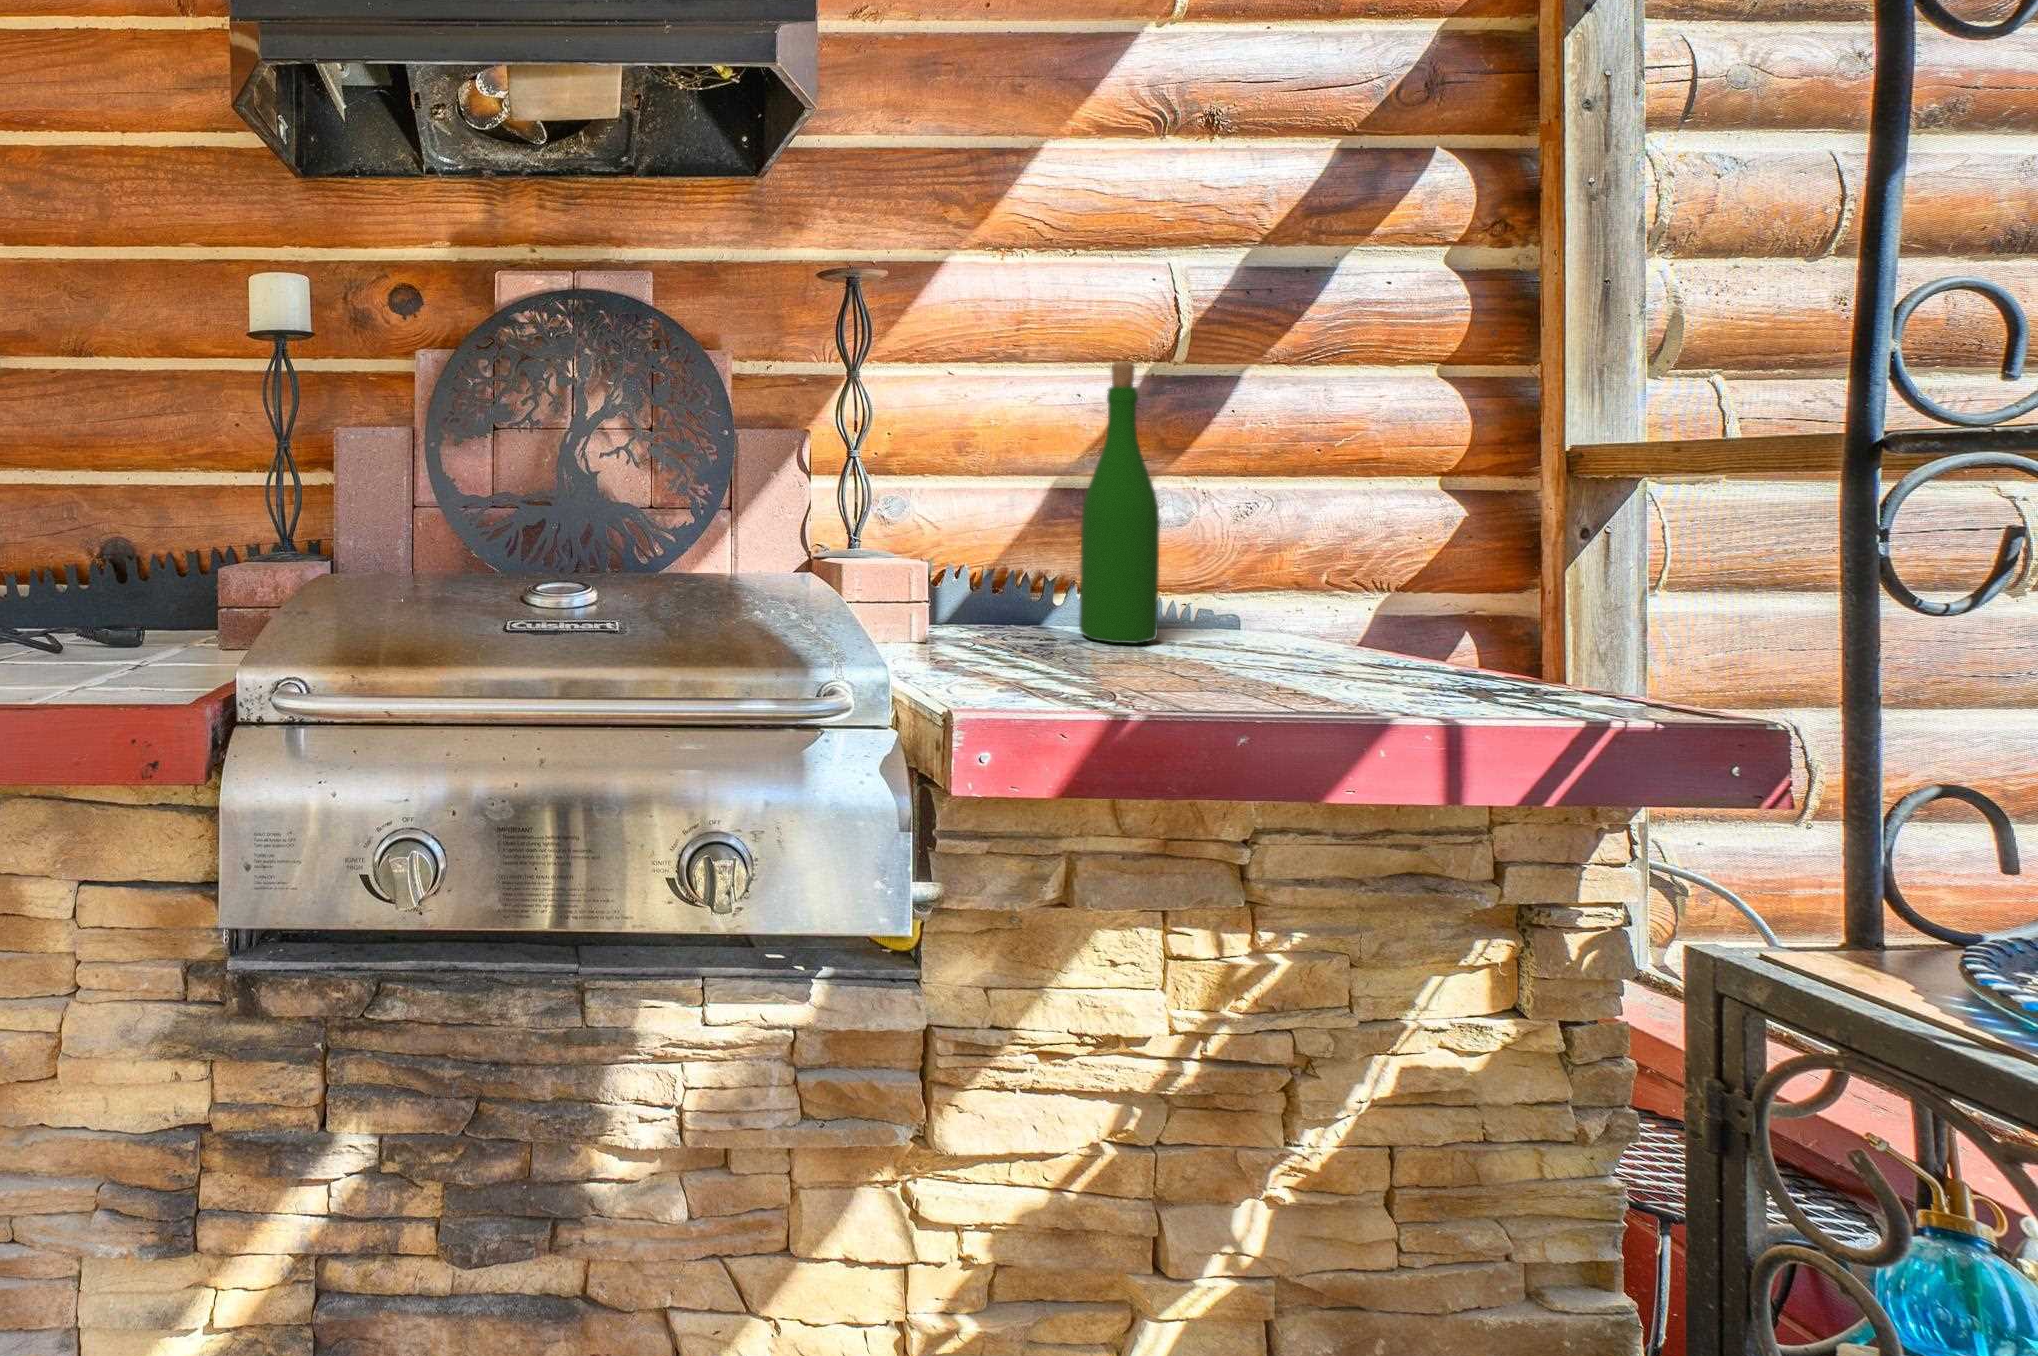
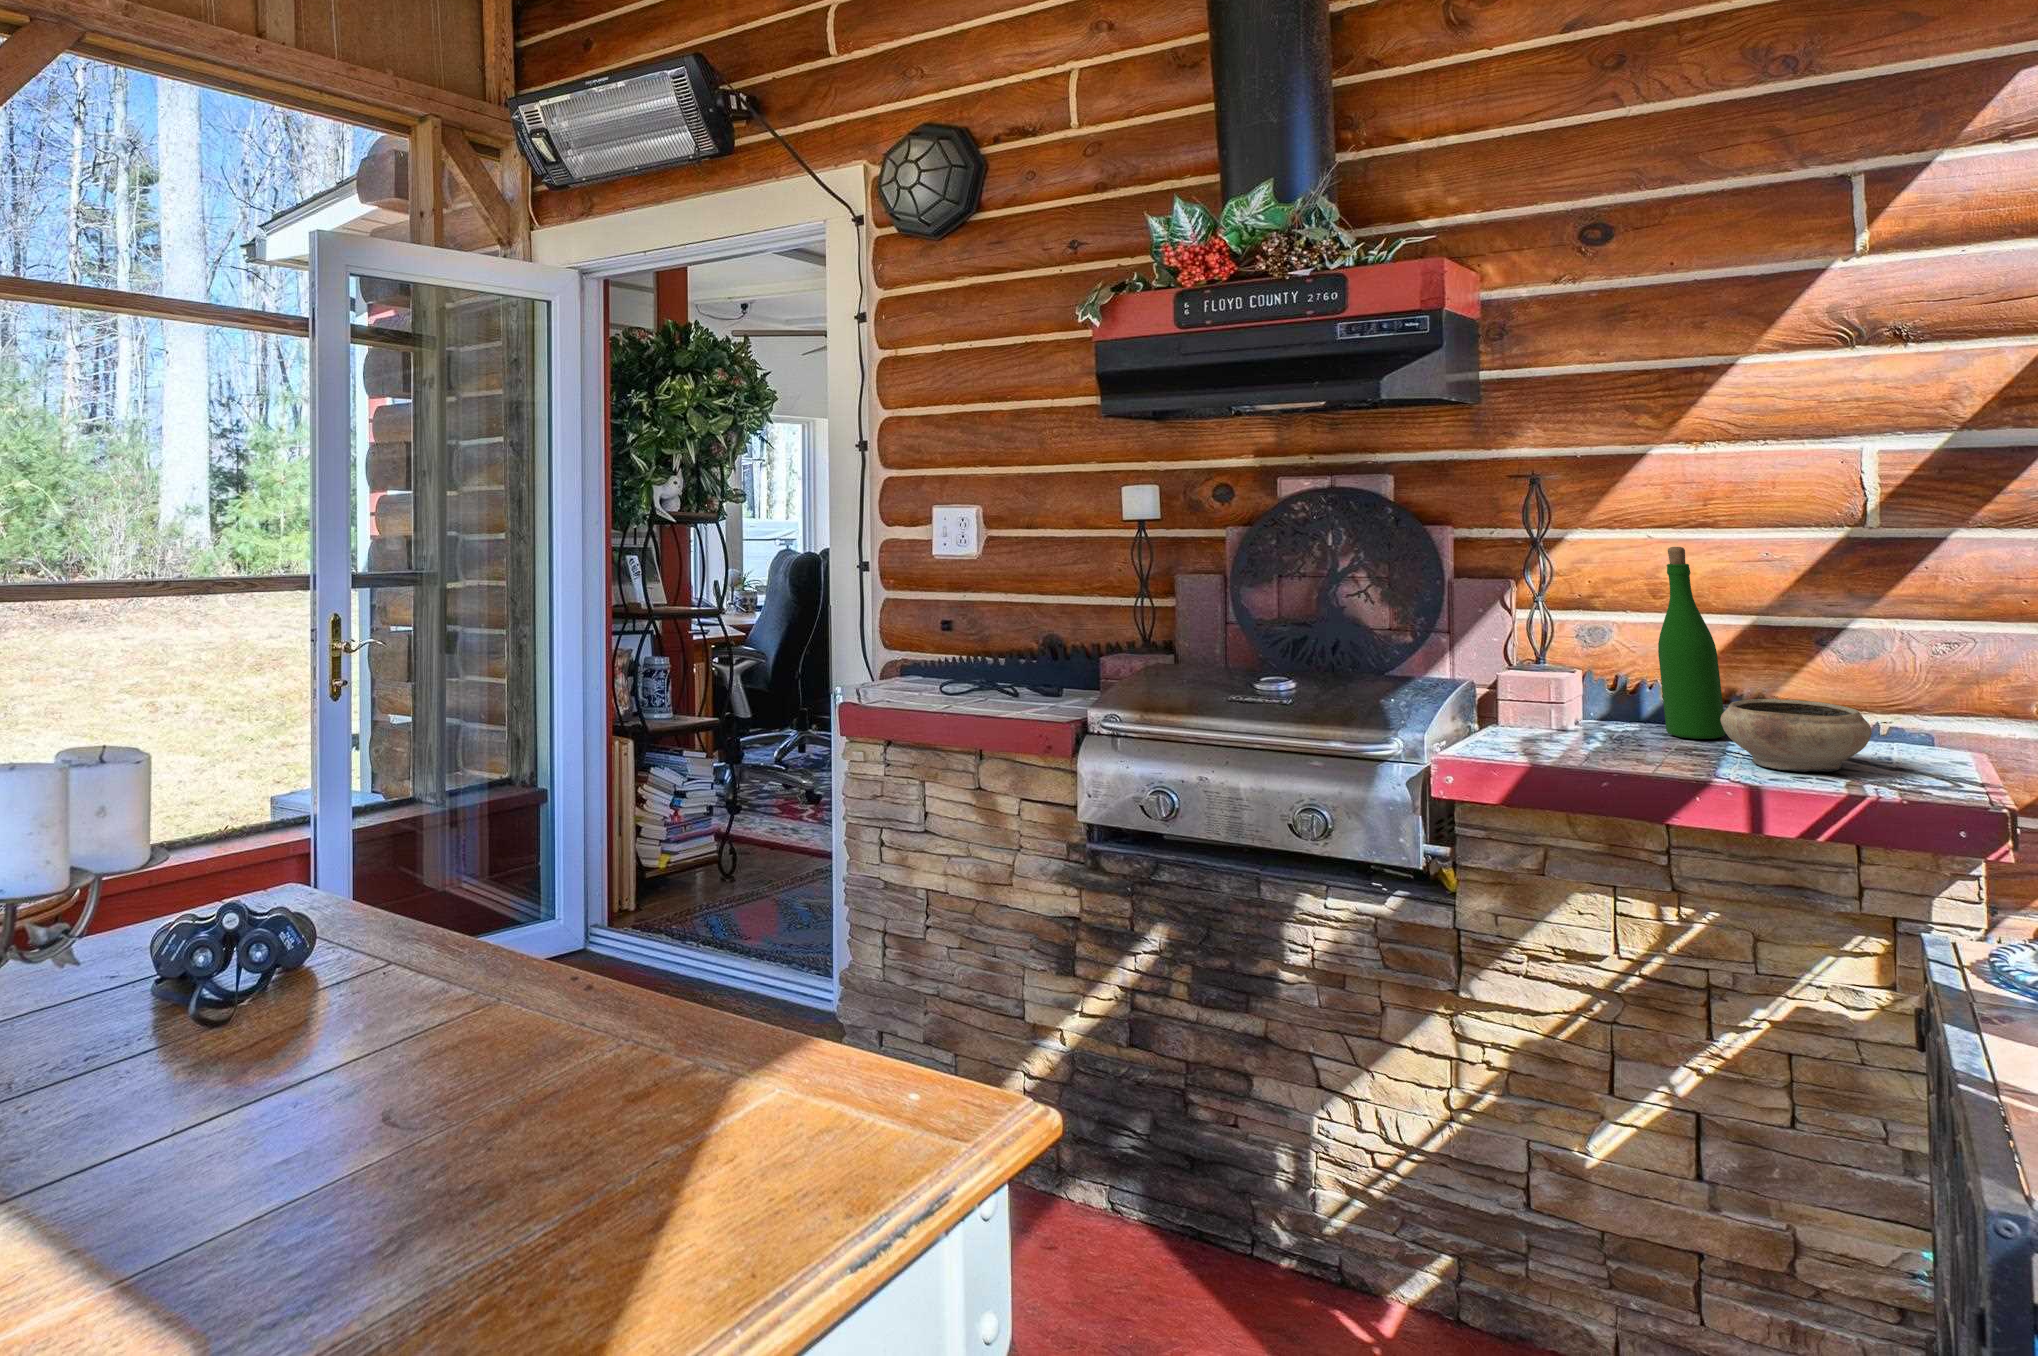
ceramic bowl: none [1253,579,1480,690] -> present [1720,699,1872,772]

